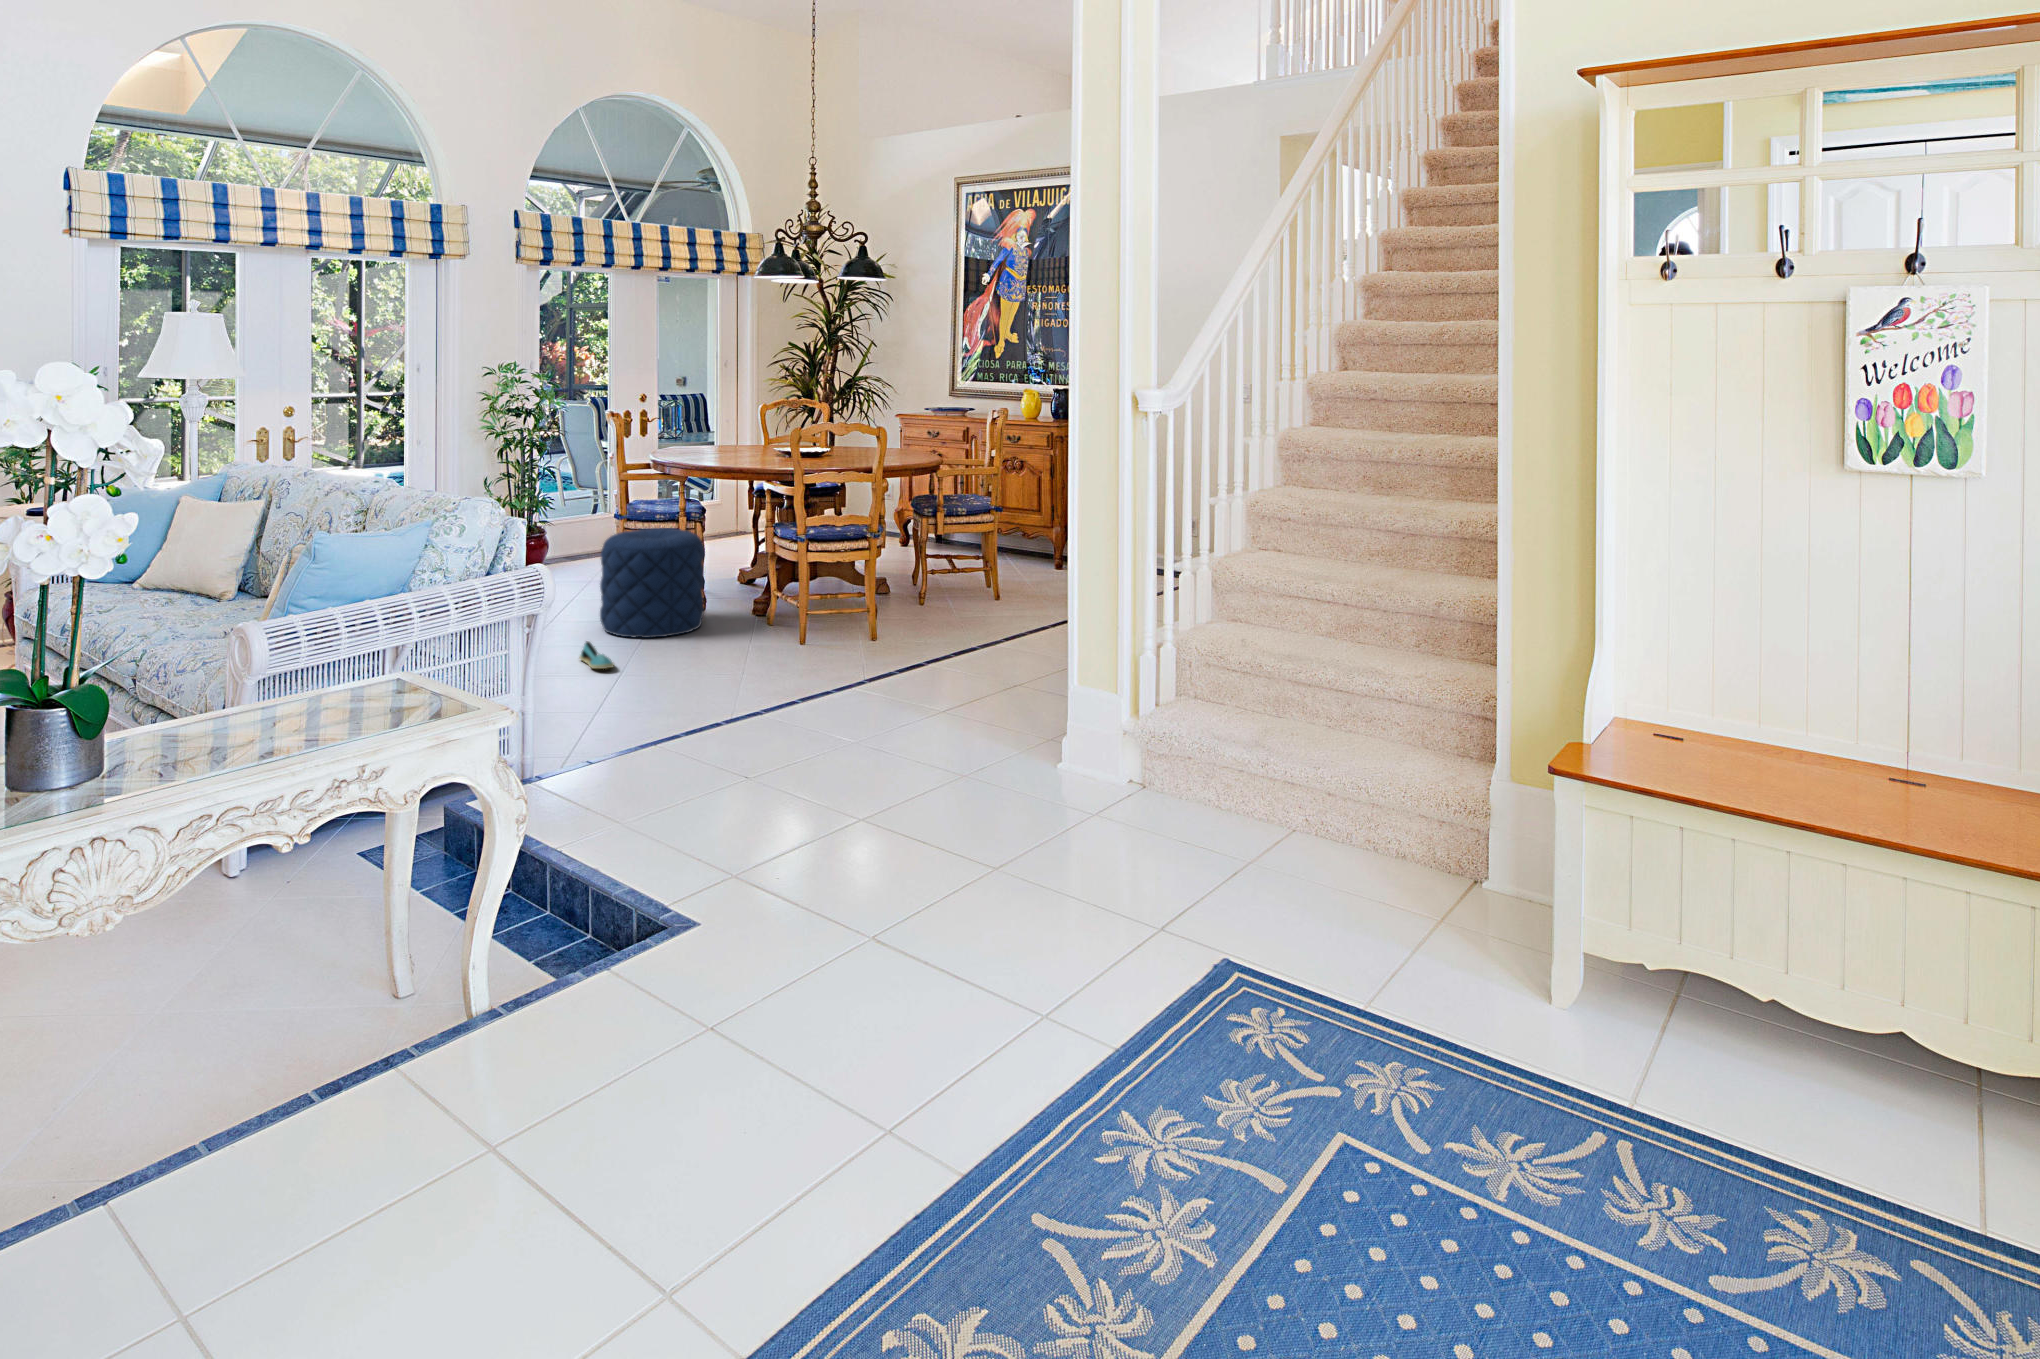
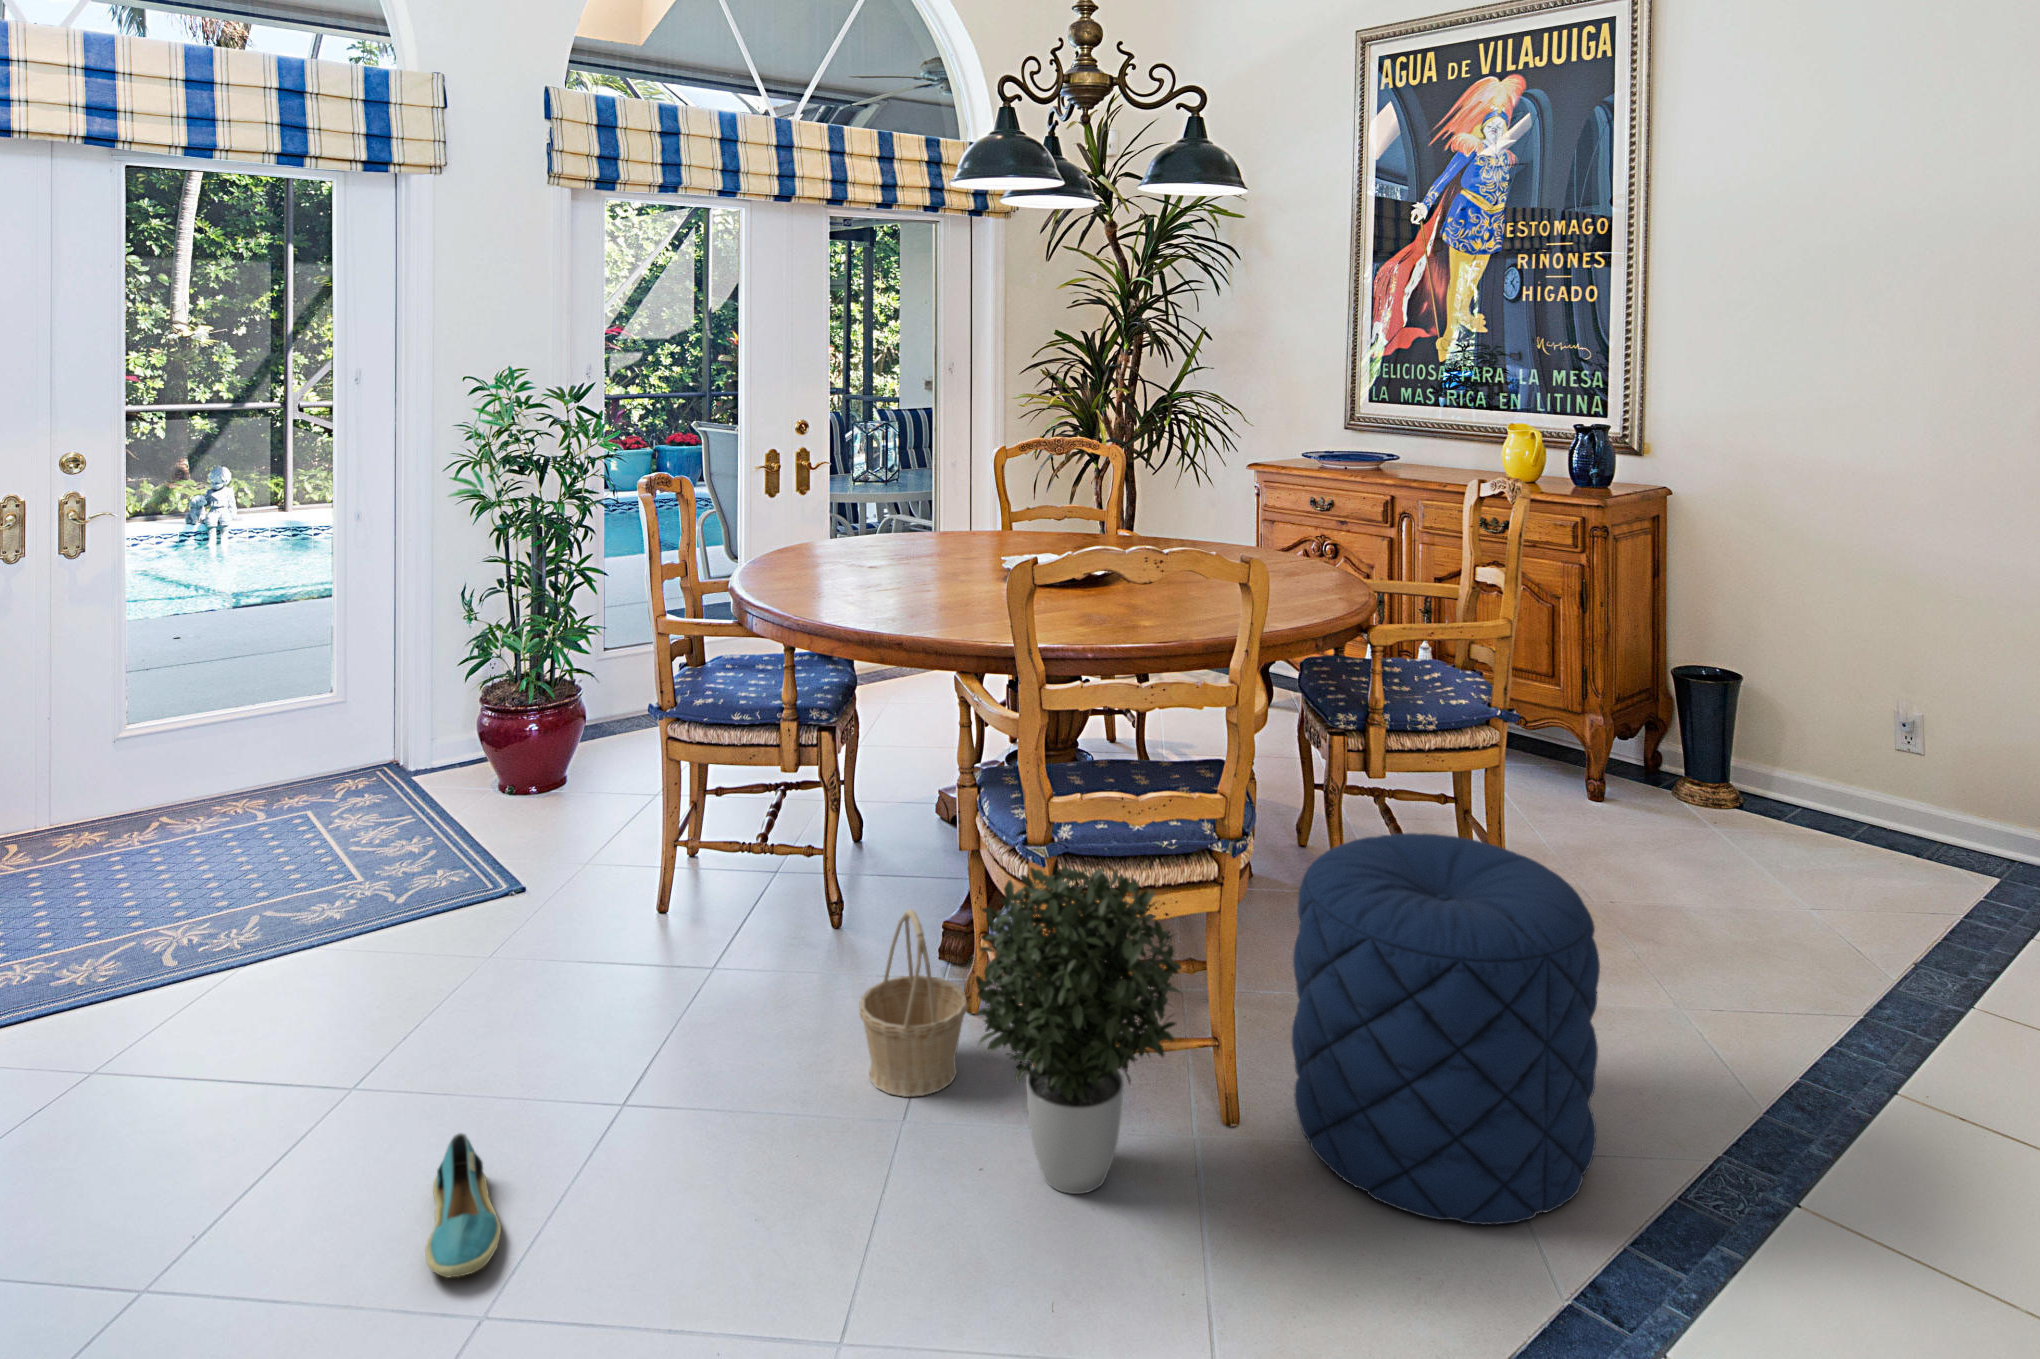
pouf: present [600,528,705,638] -> present [1292,833,1600,1225]
potted plant: none [779,538,854,652] -> present [976,866,1182,1194]
basket: none [727,573,771,640] -> present [859,909,967,1097]

